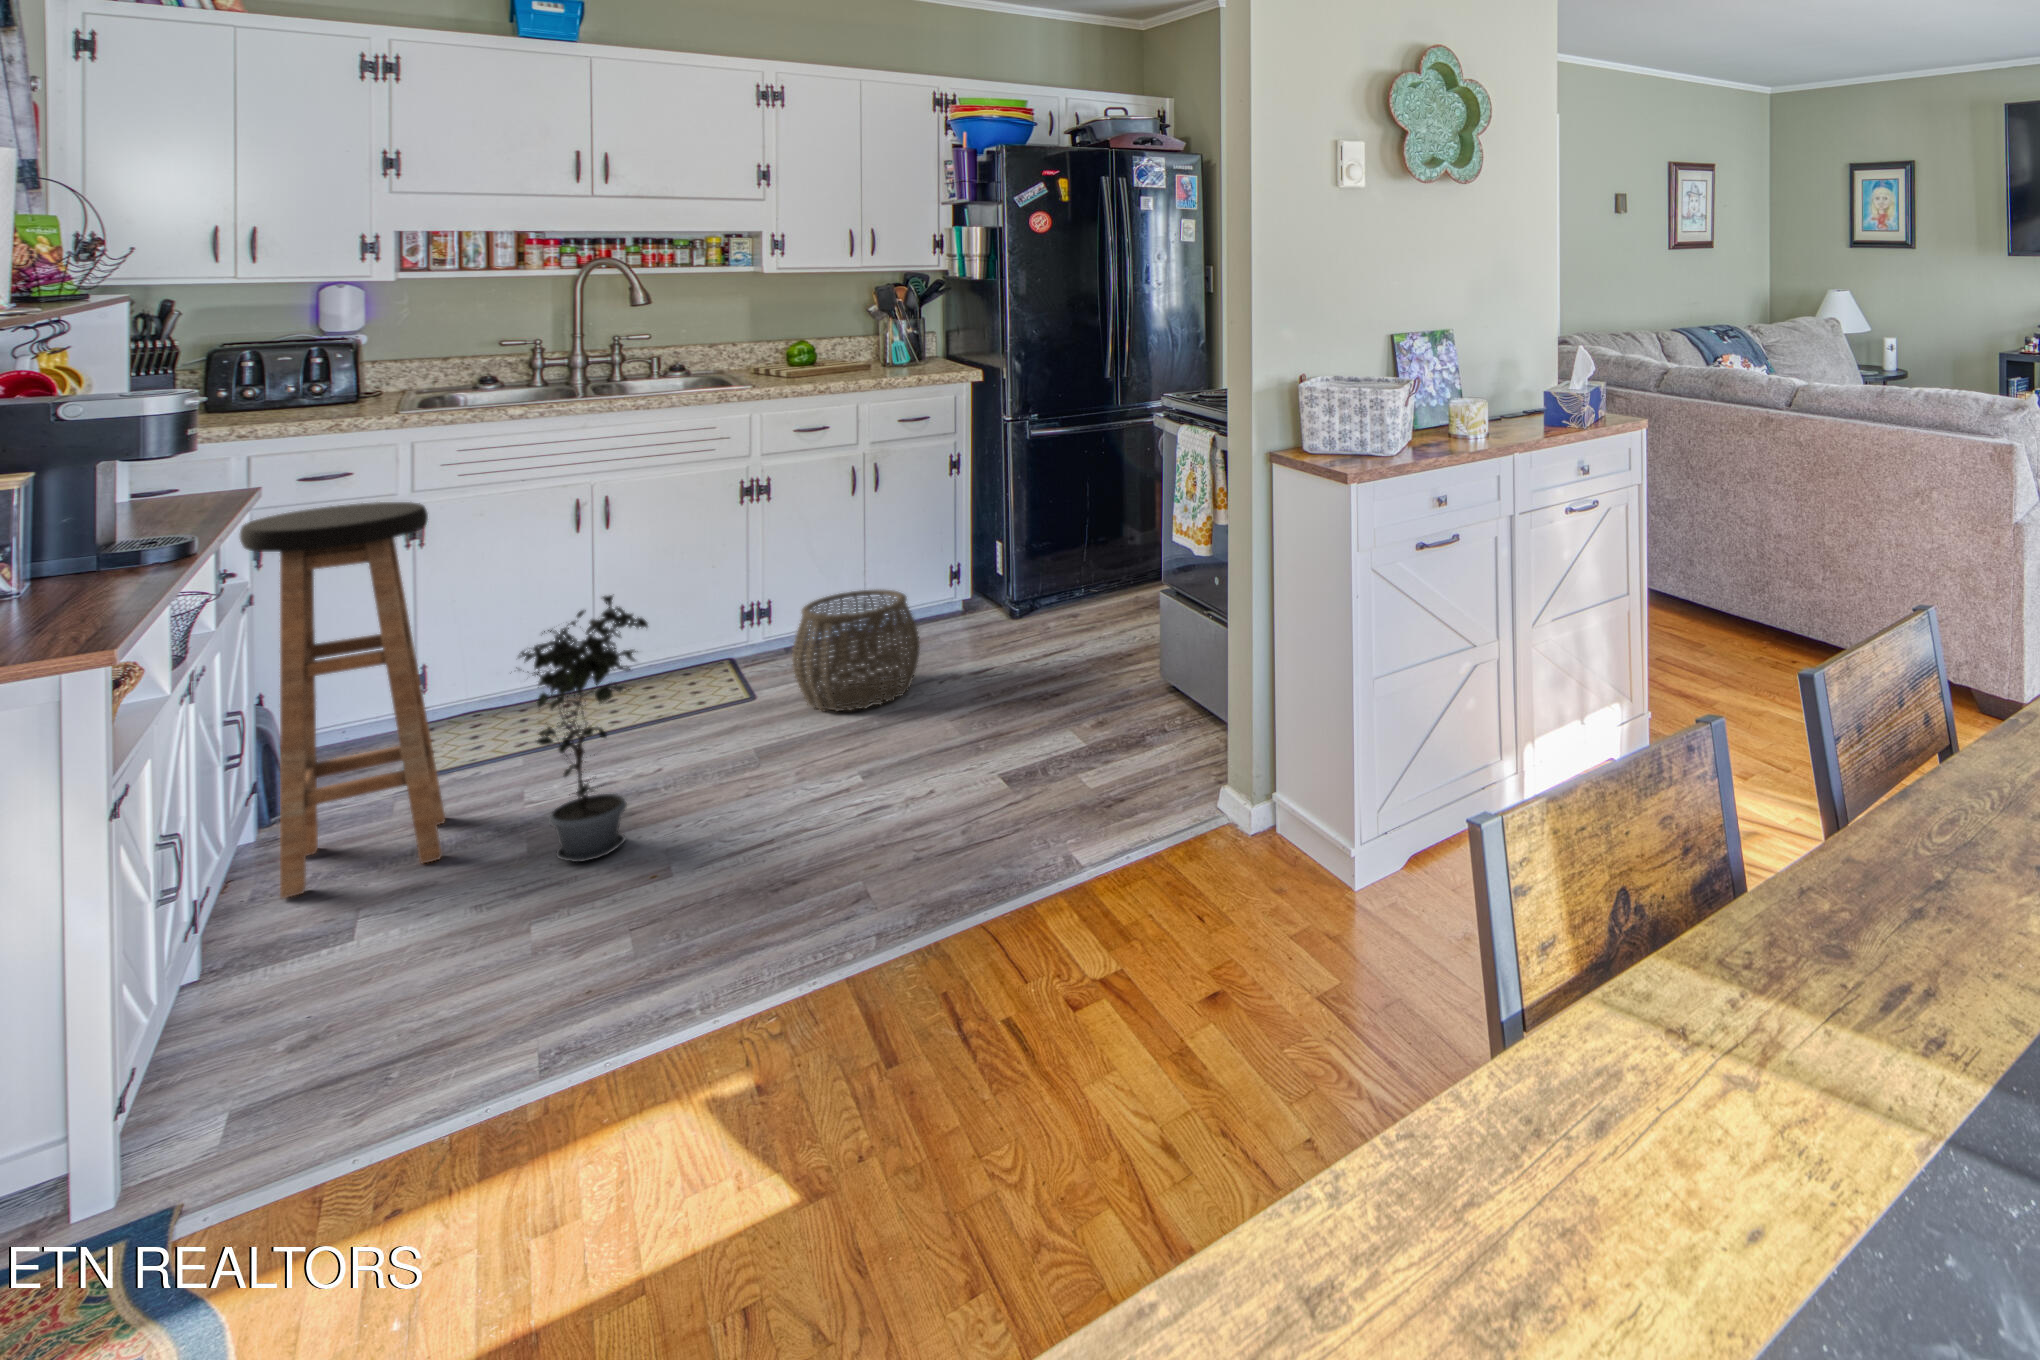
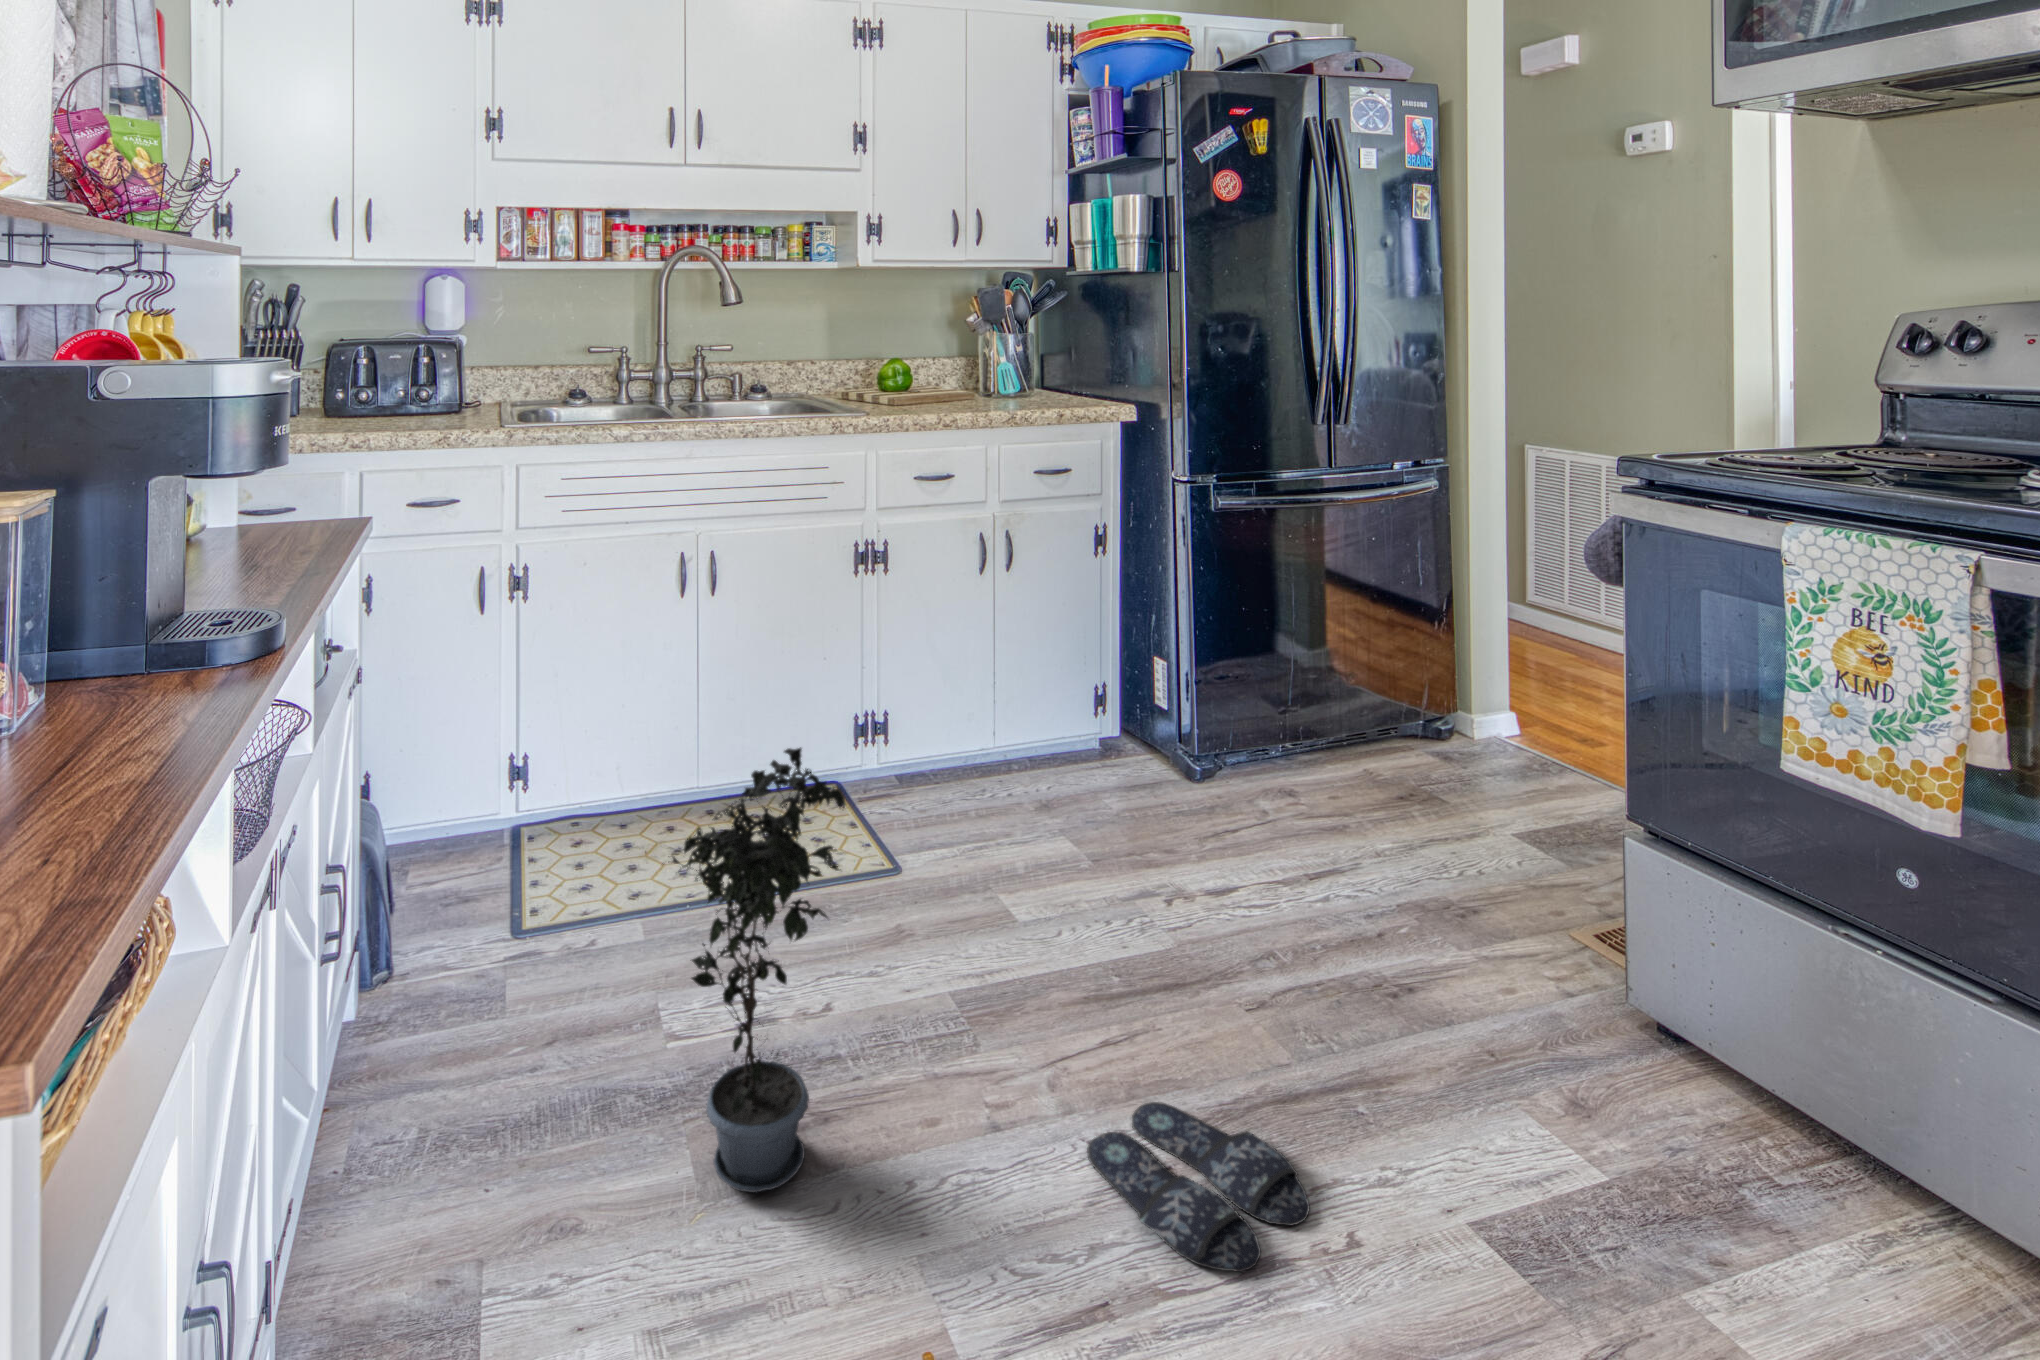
bar stool: present [240,502,445,898] -> none [340,566,560,1174]
woven basket: present [792,589,920,711] -> none [940,705,1108,899]
slippers: none [822,789,948,843] -> present [1087,1102,1310,1272]

